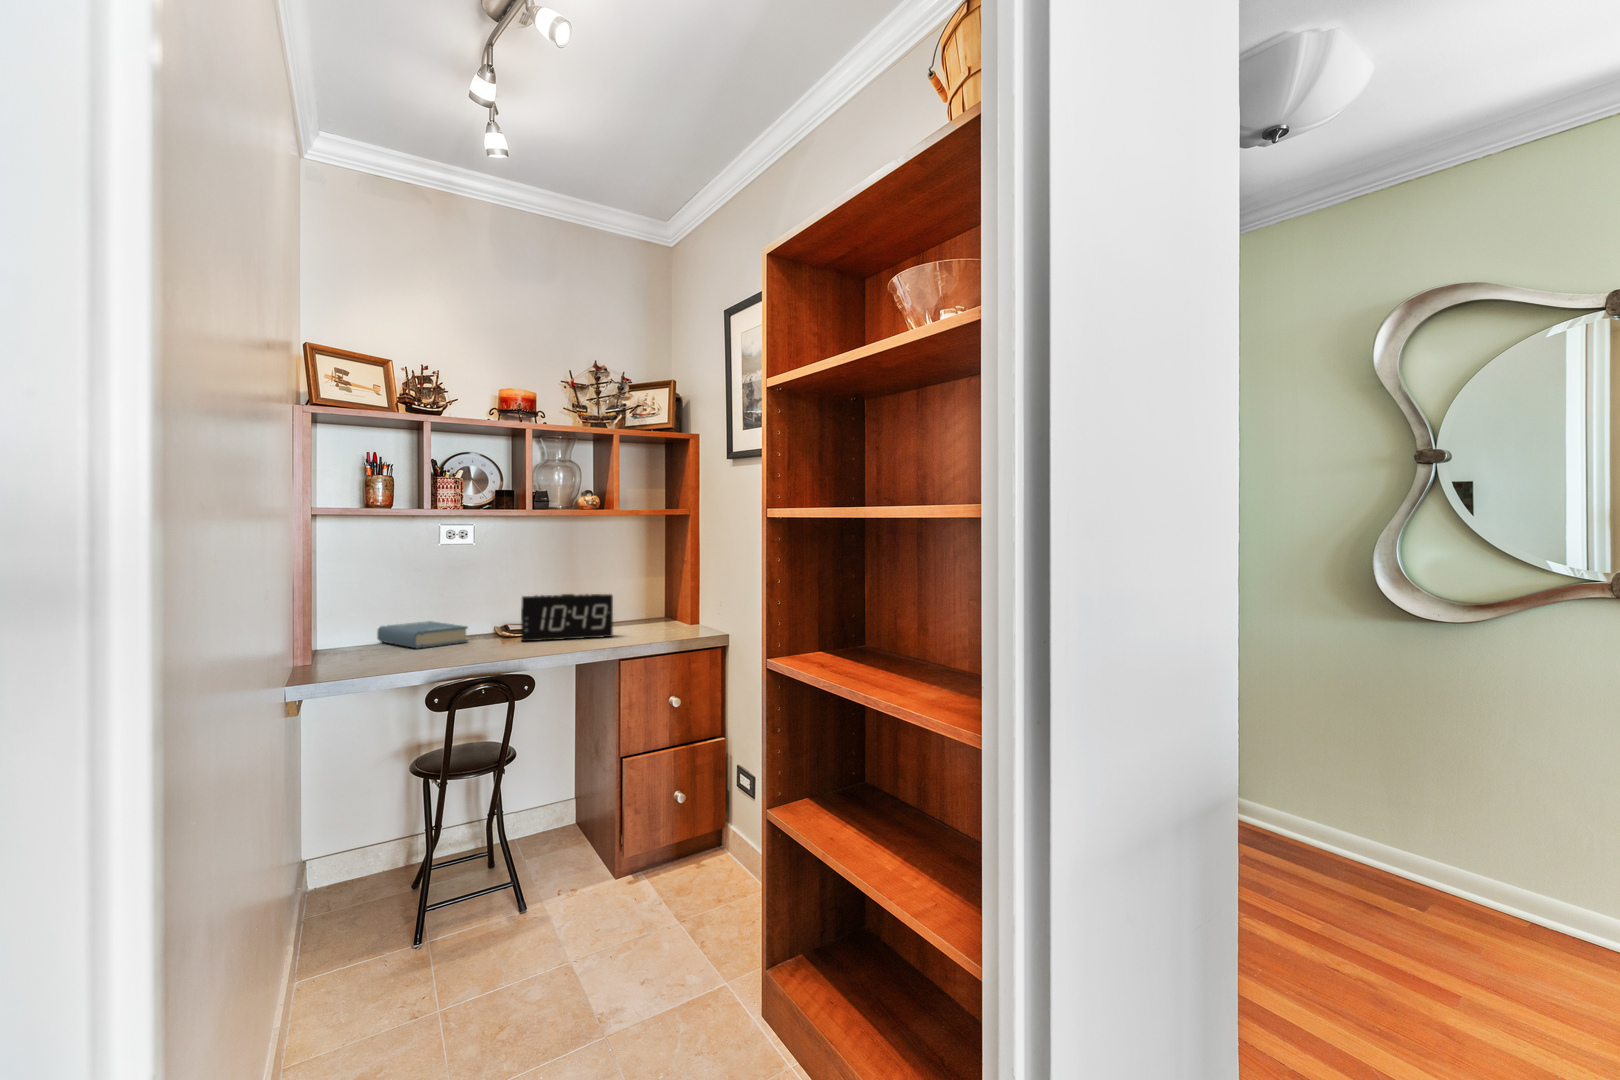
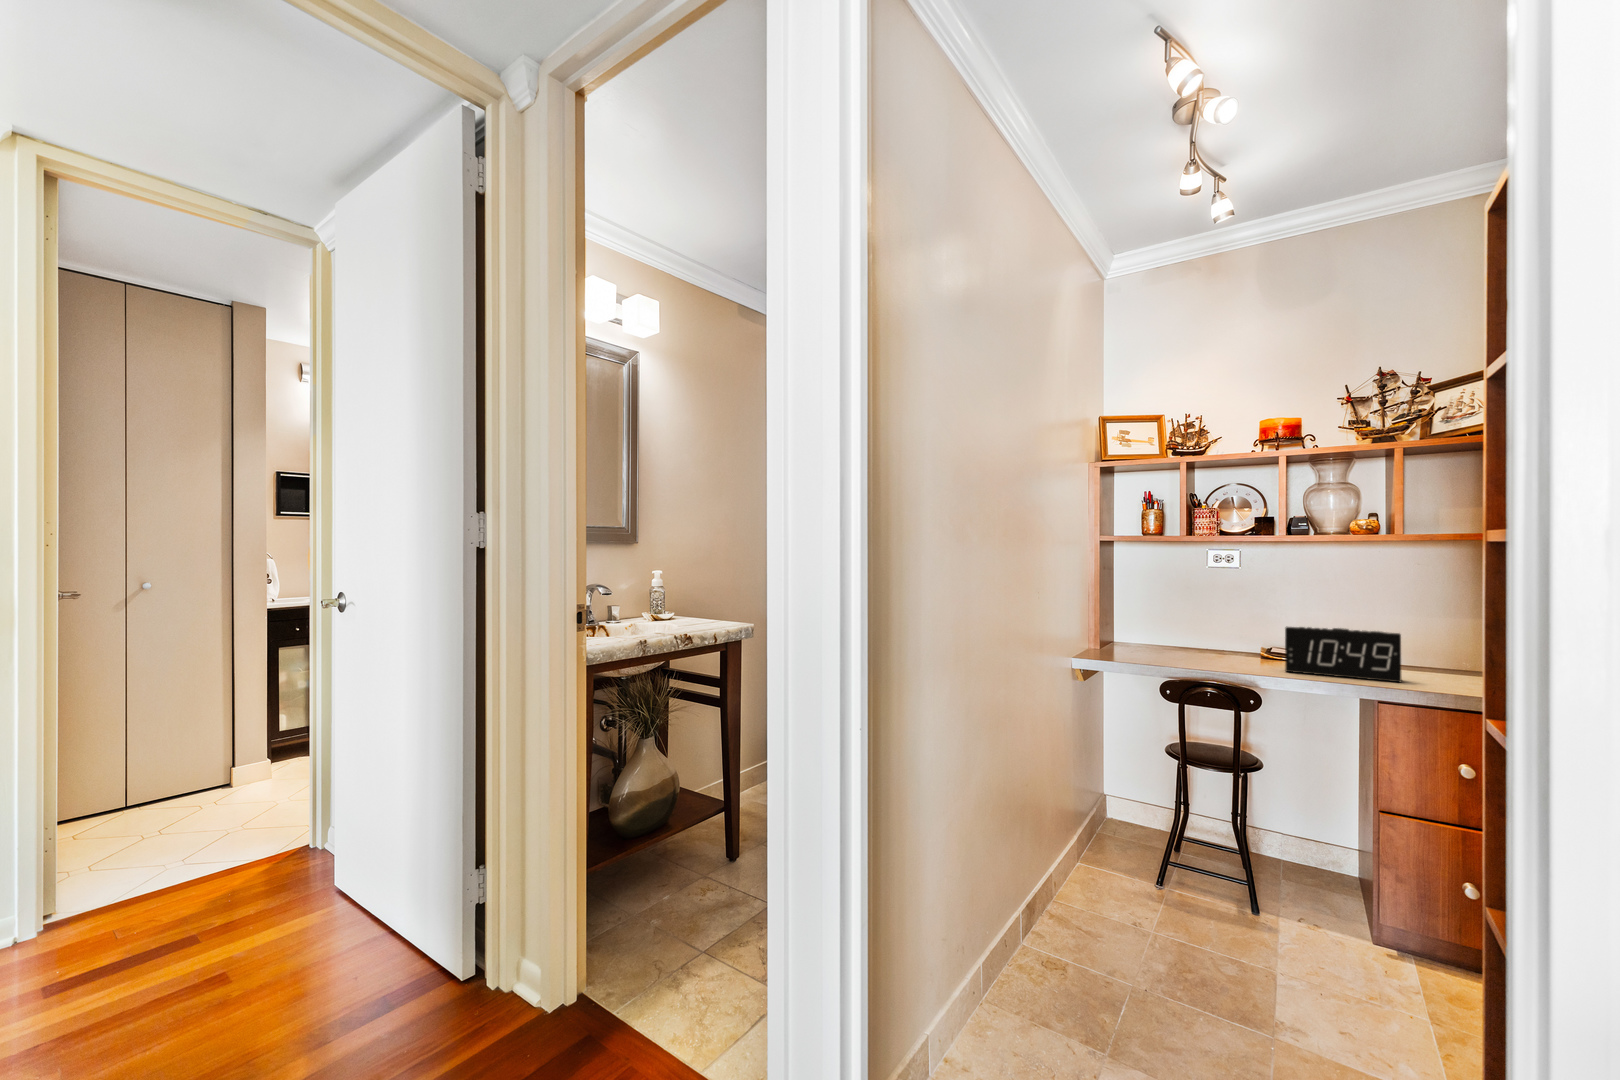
hardback book: present [377,621,468,648] -> none [1154,641,1231,665]

